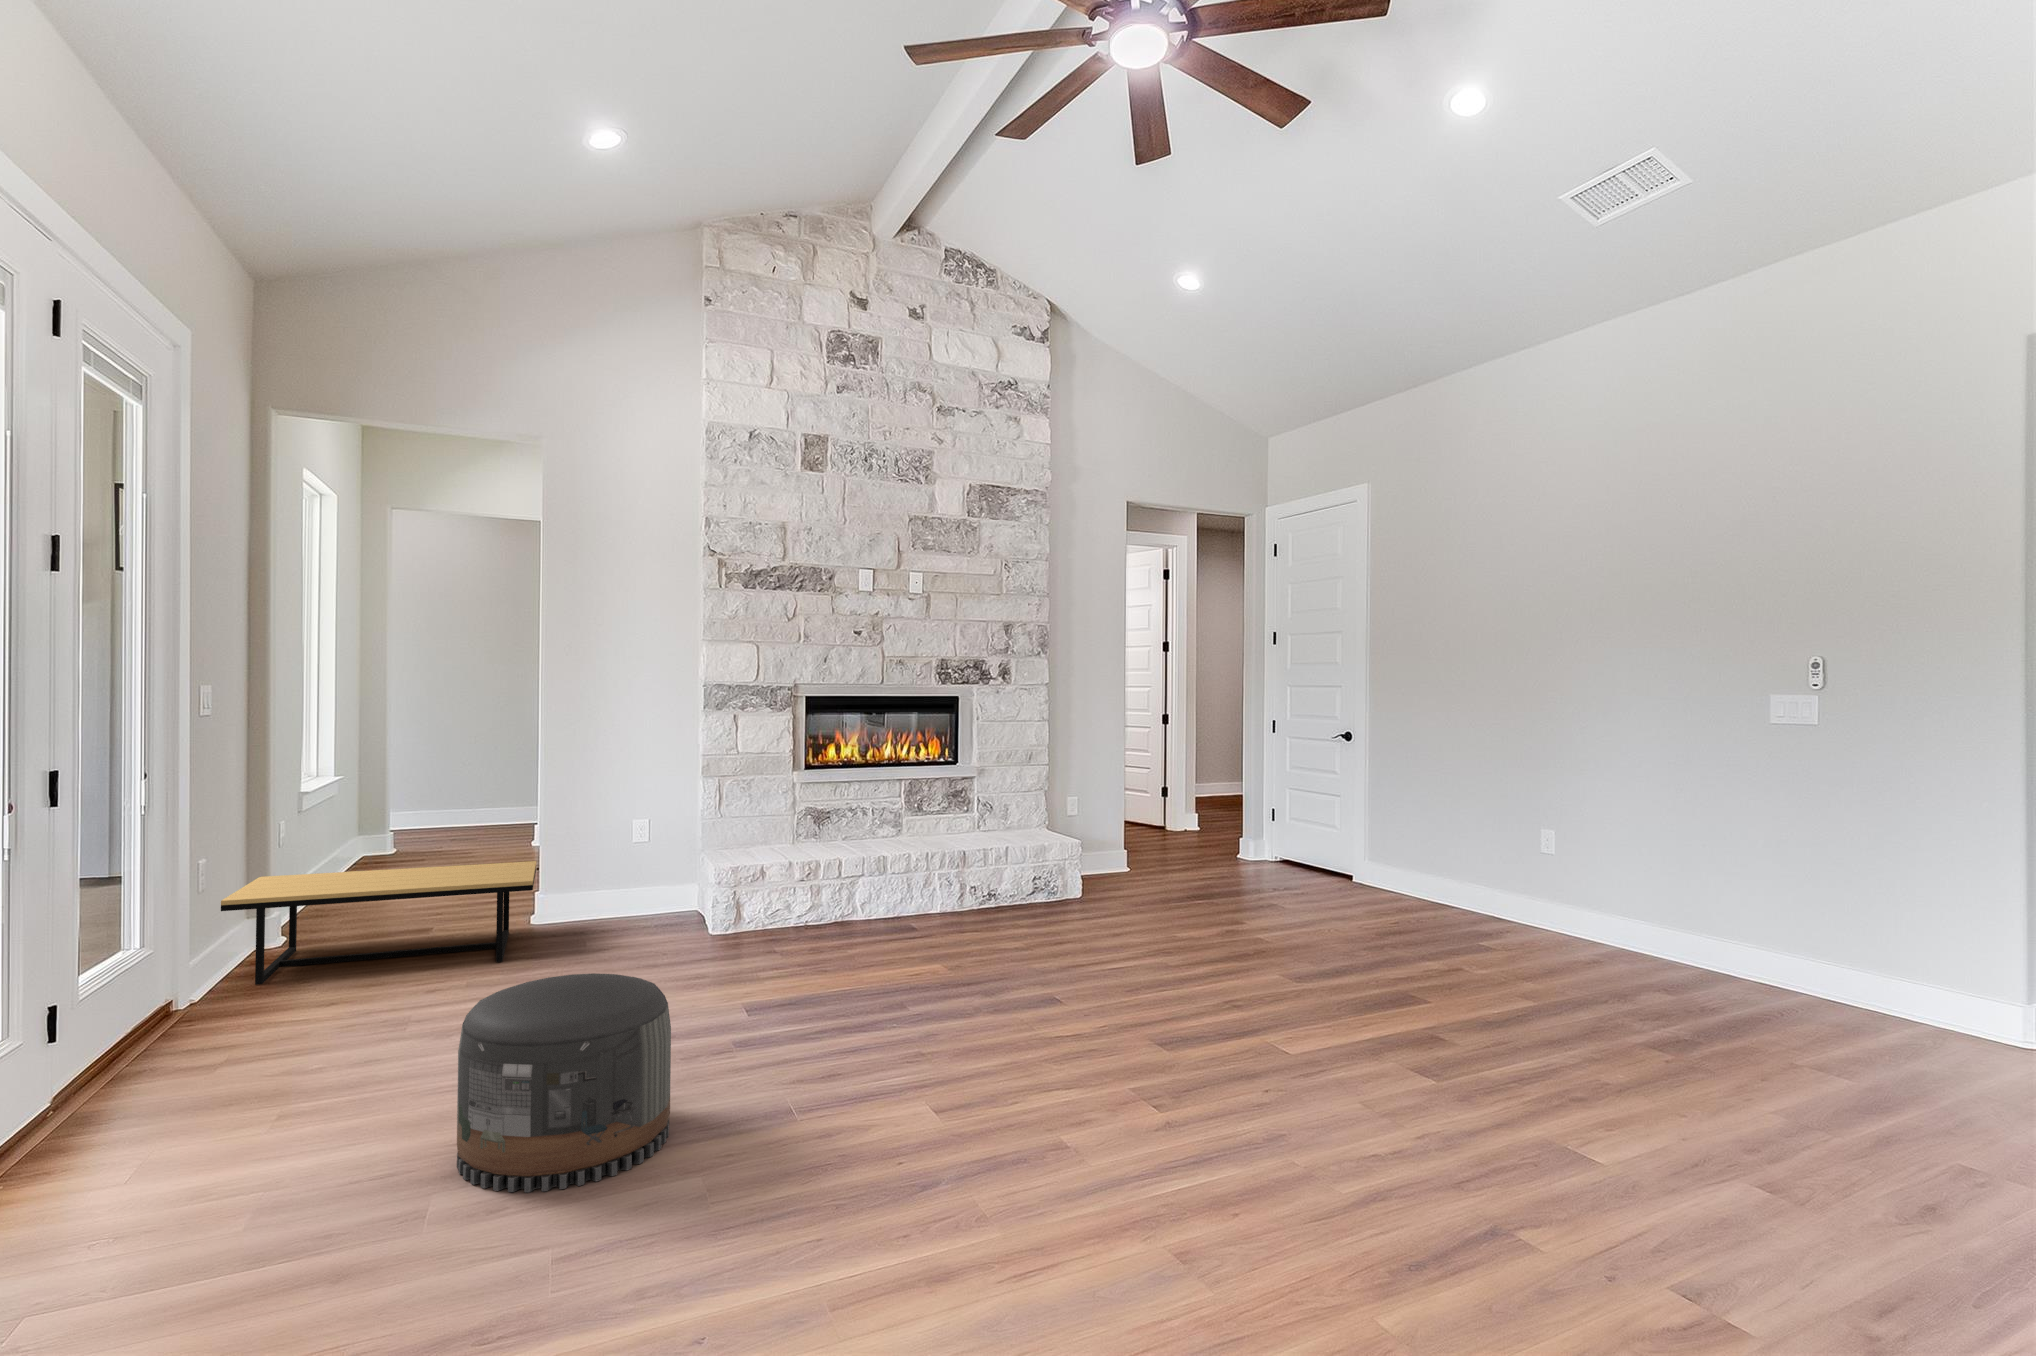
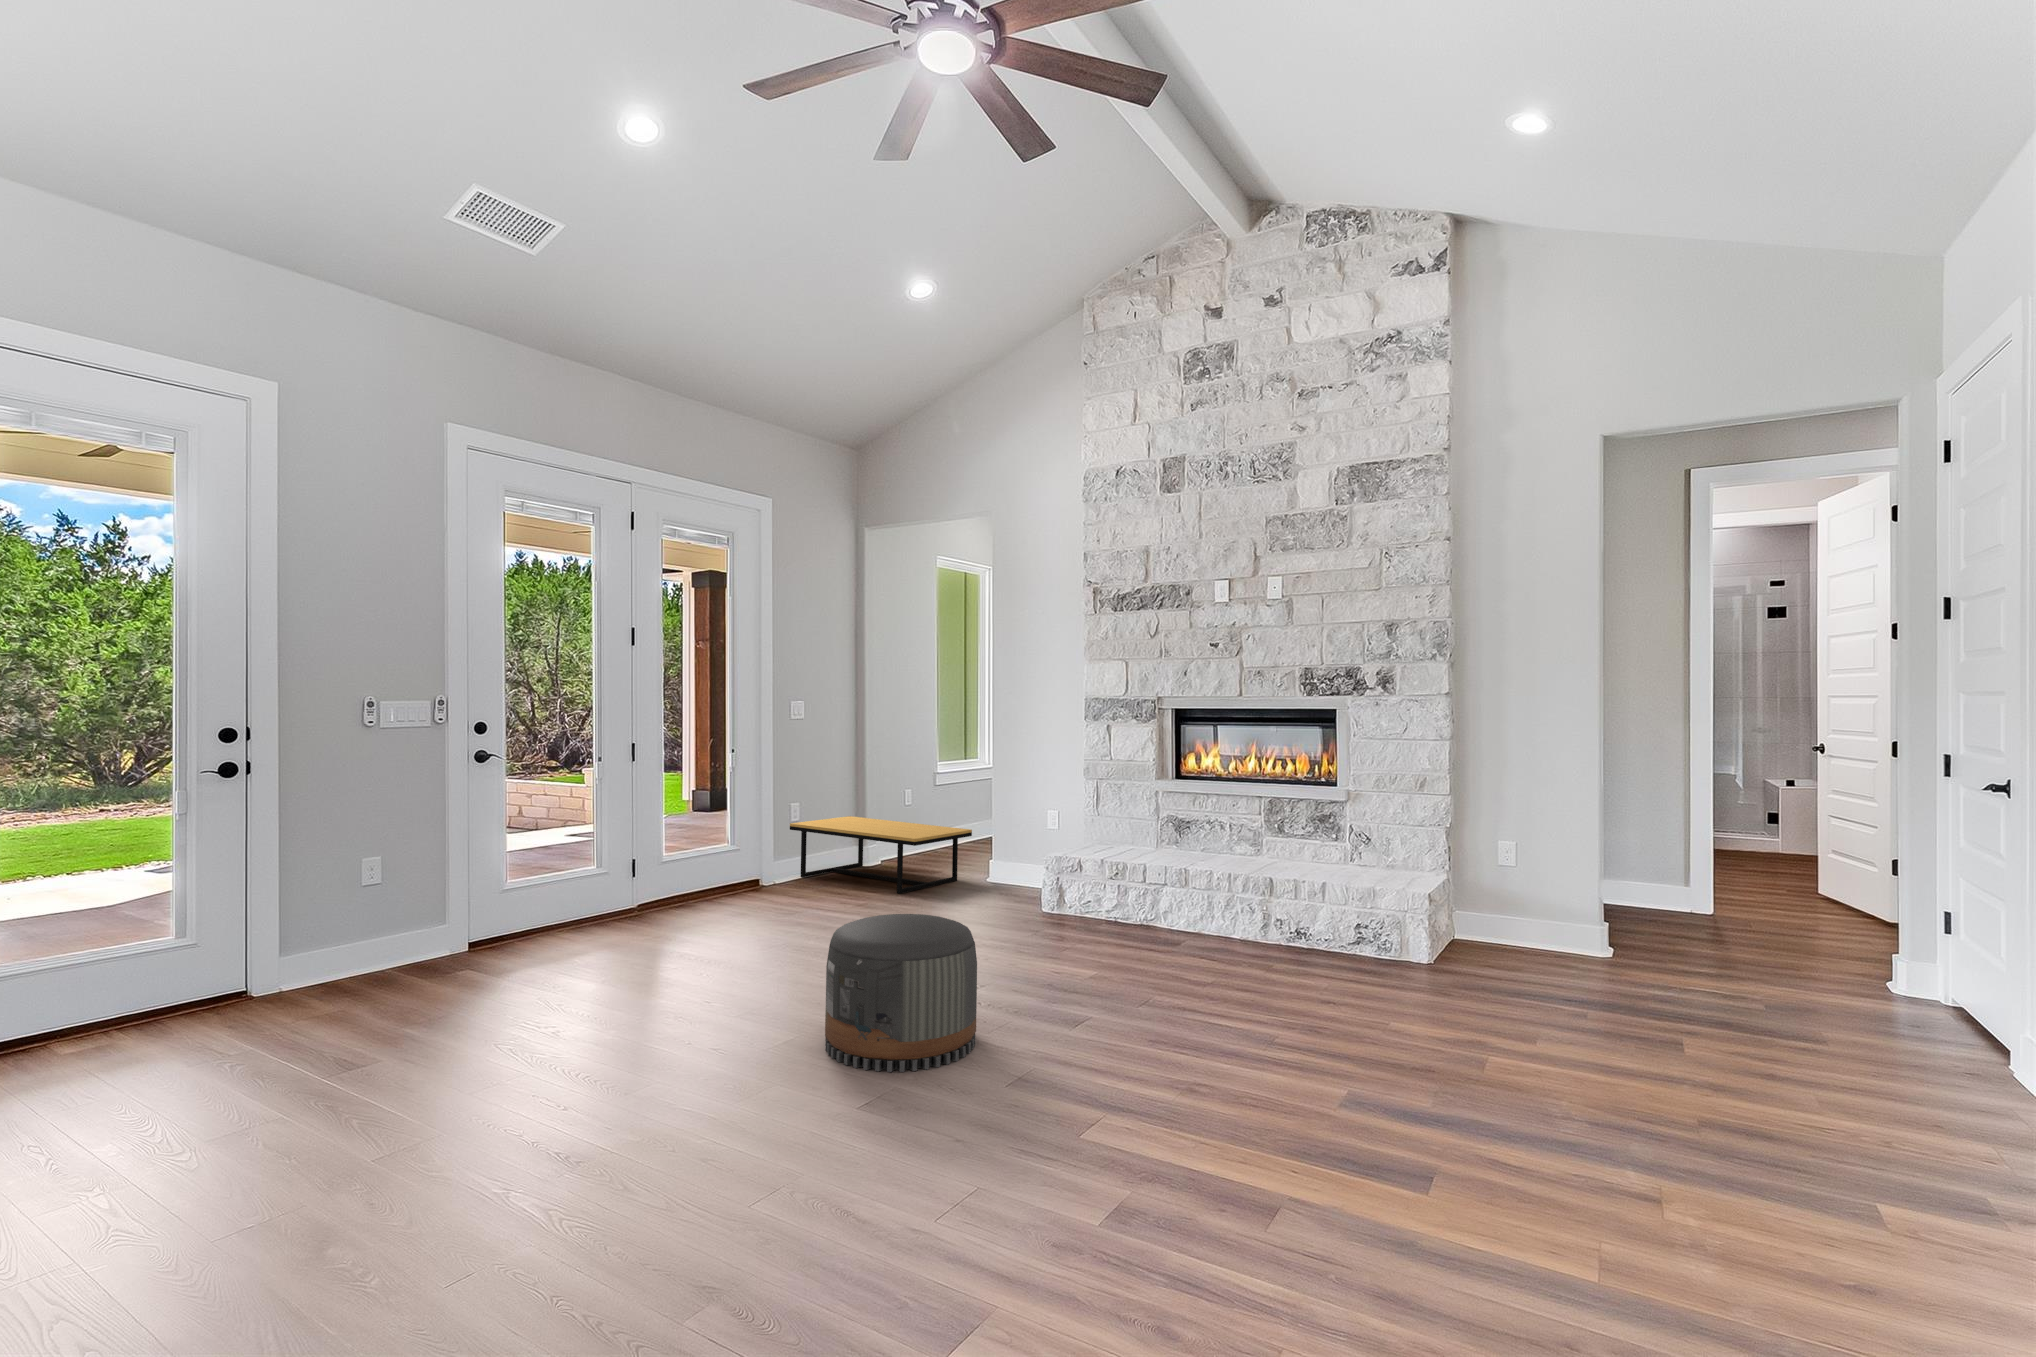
pouf: present [457,973,671,1192] -> present [825,914,977,1072]

